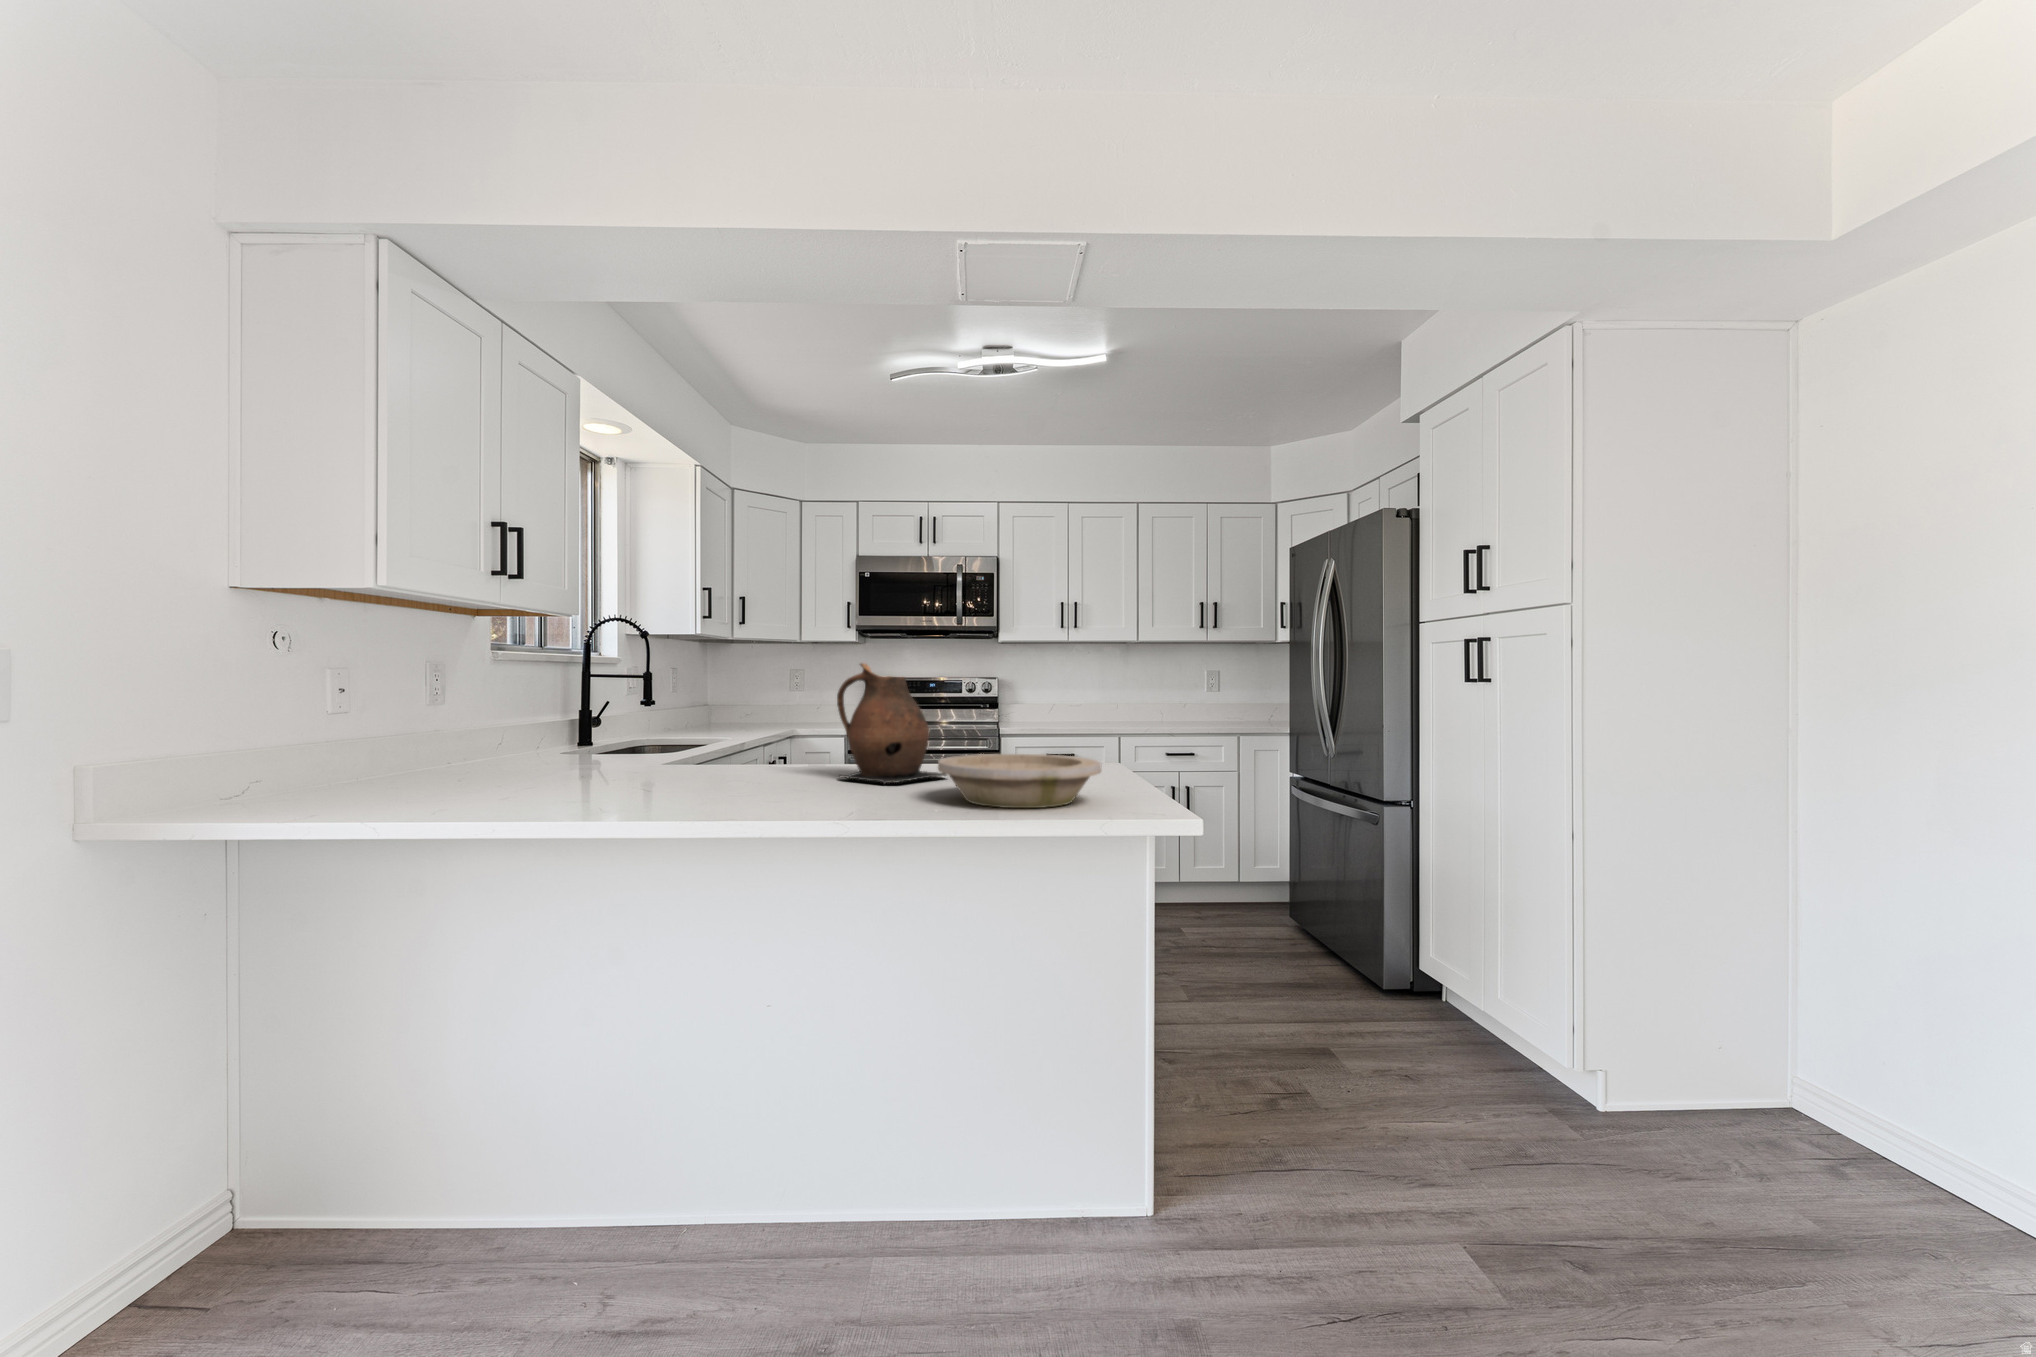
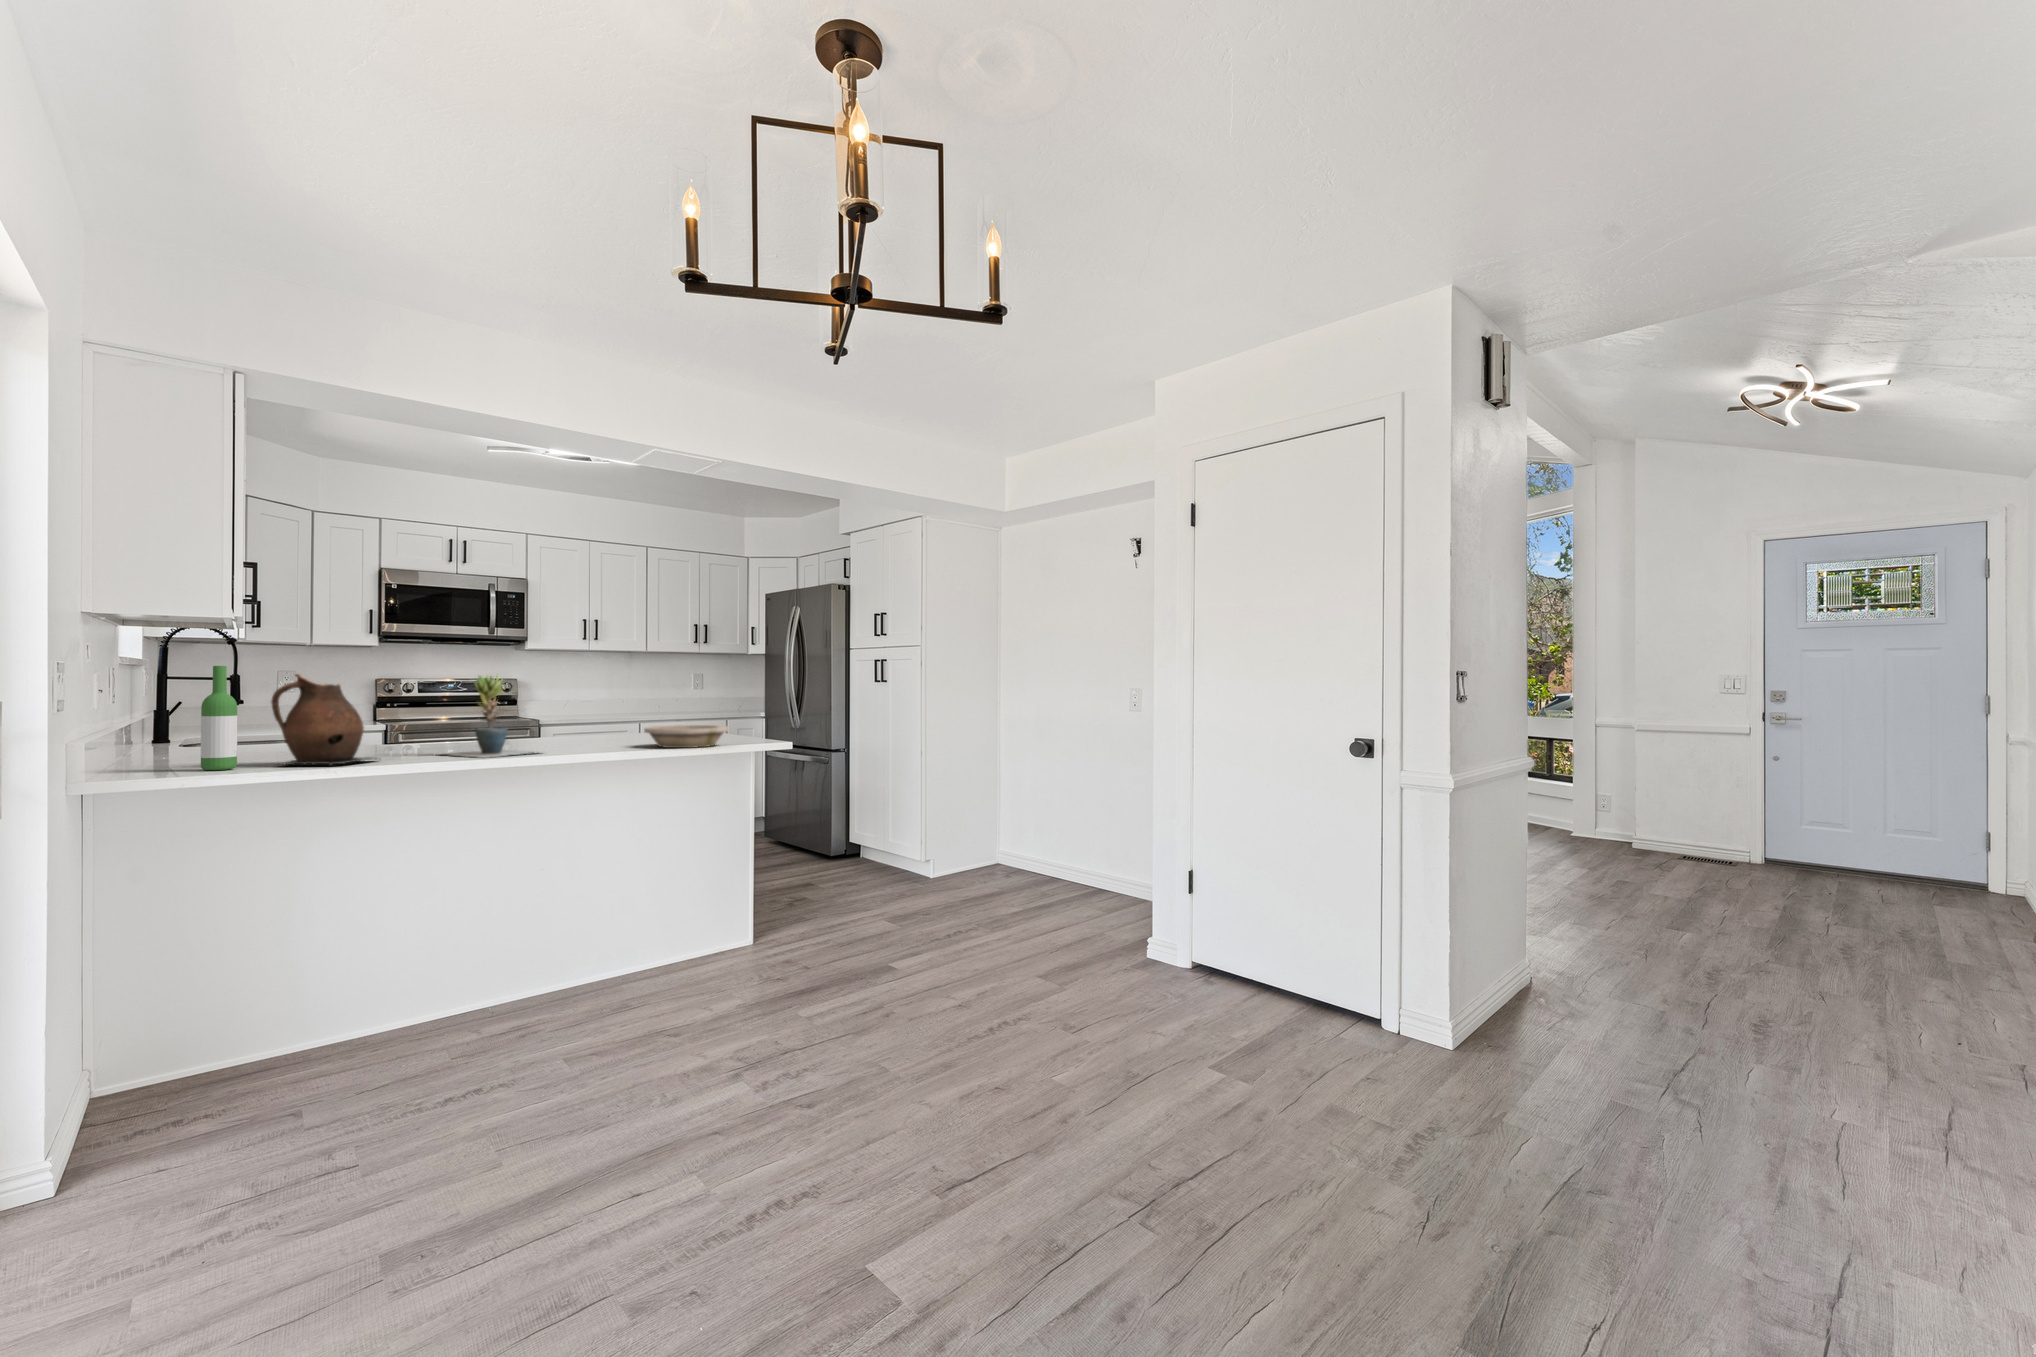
wine bottle: none [143,626,212,807] -> present [201,666,237,770]
potted plant: none [584,648,729,809] -> present [445,674,534,758]
ceramic pitcher: present [837,663,947,784] -> present [271,674,374,765]

